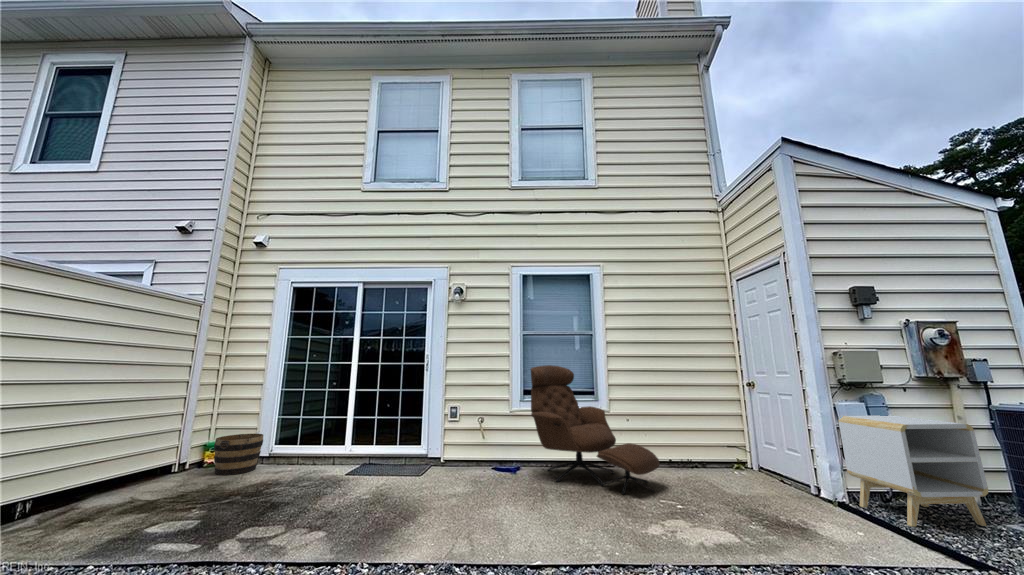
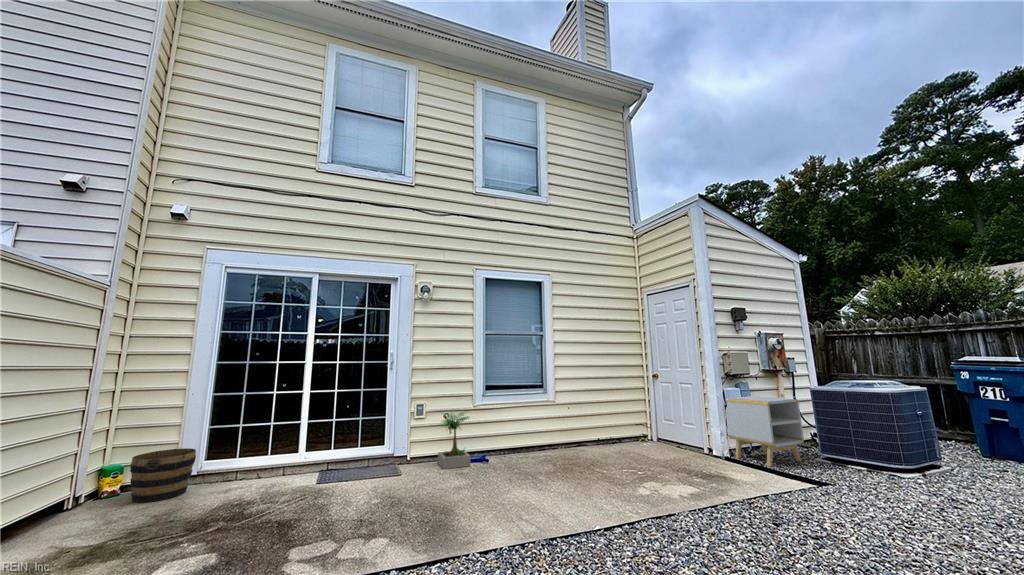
lounge chair: present [531,365,660,494] -> none [500,363,611,469]
potted plant: none [464,414,504,475] -> present [438,412,470,469]

